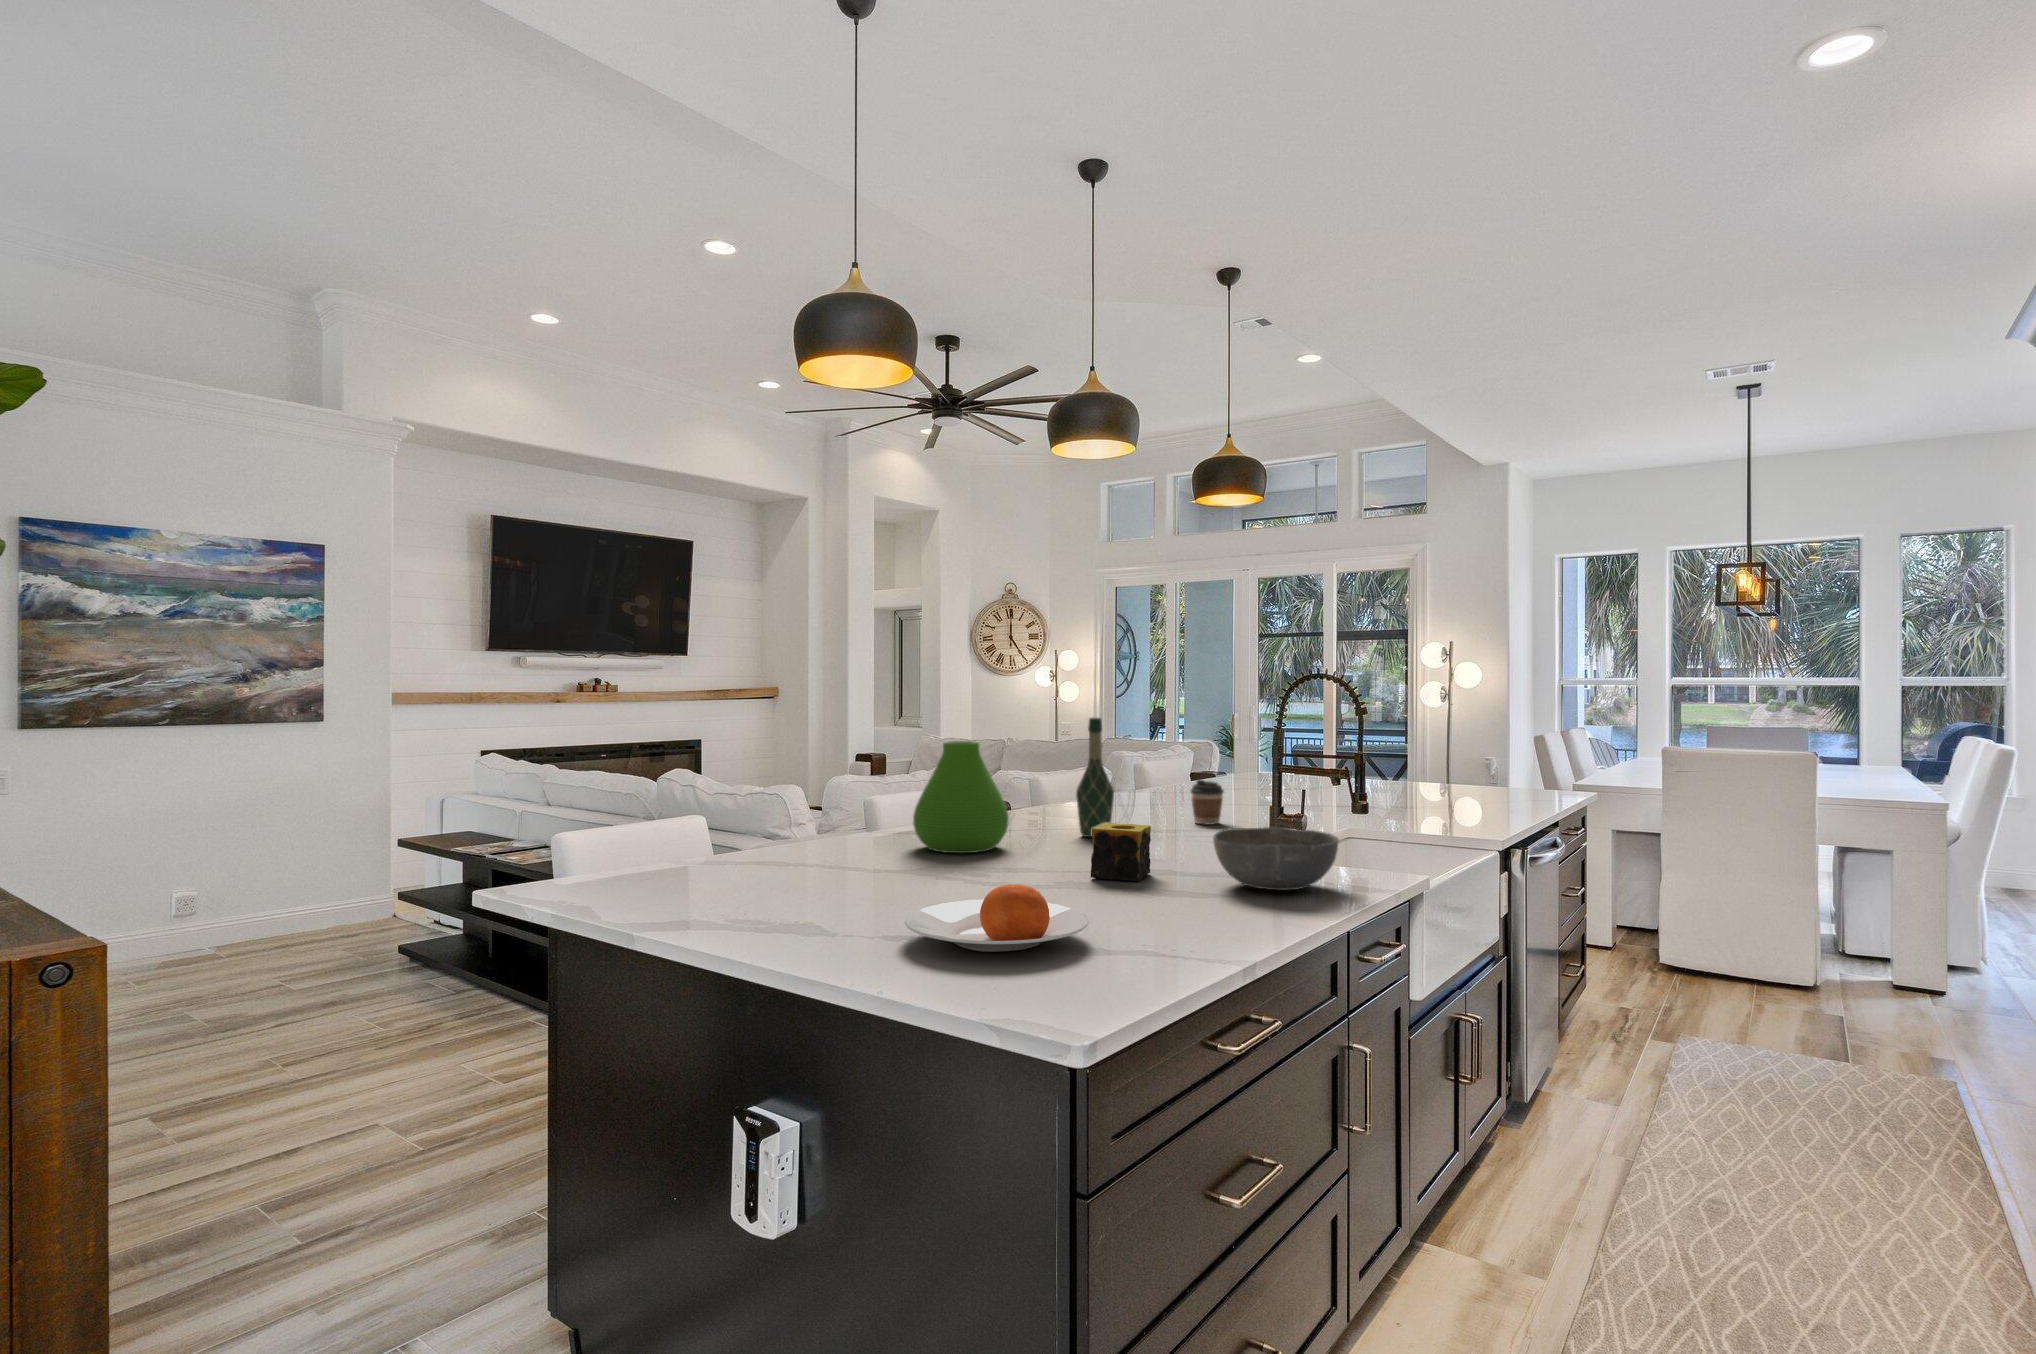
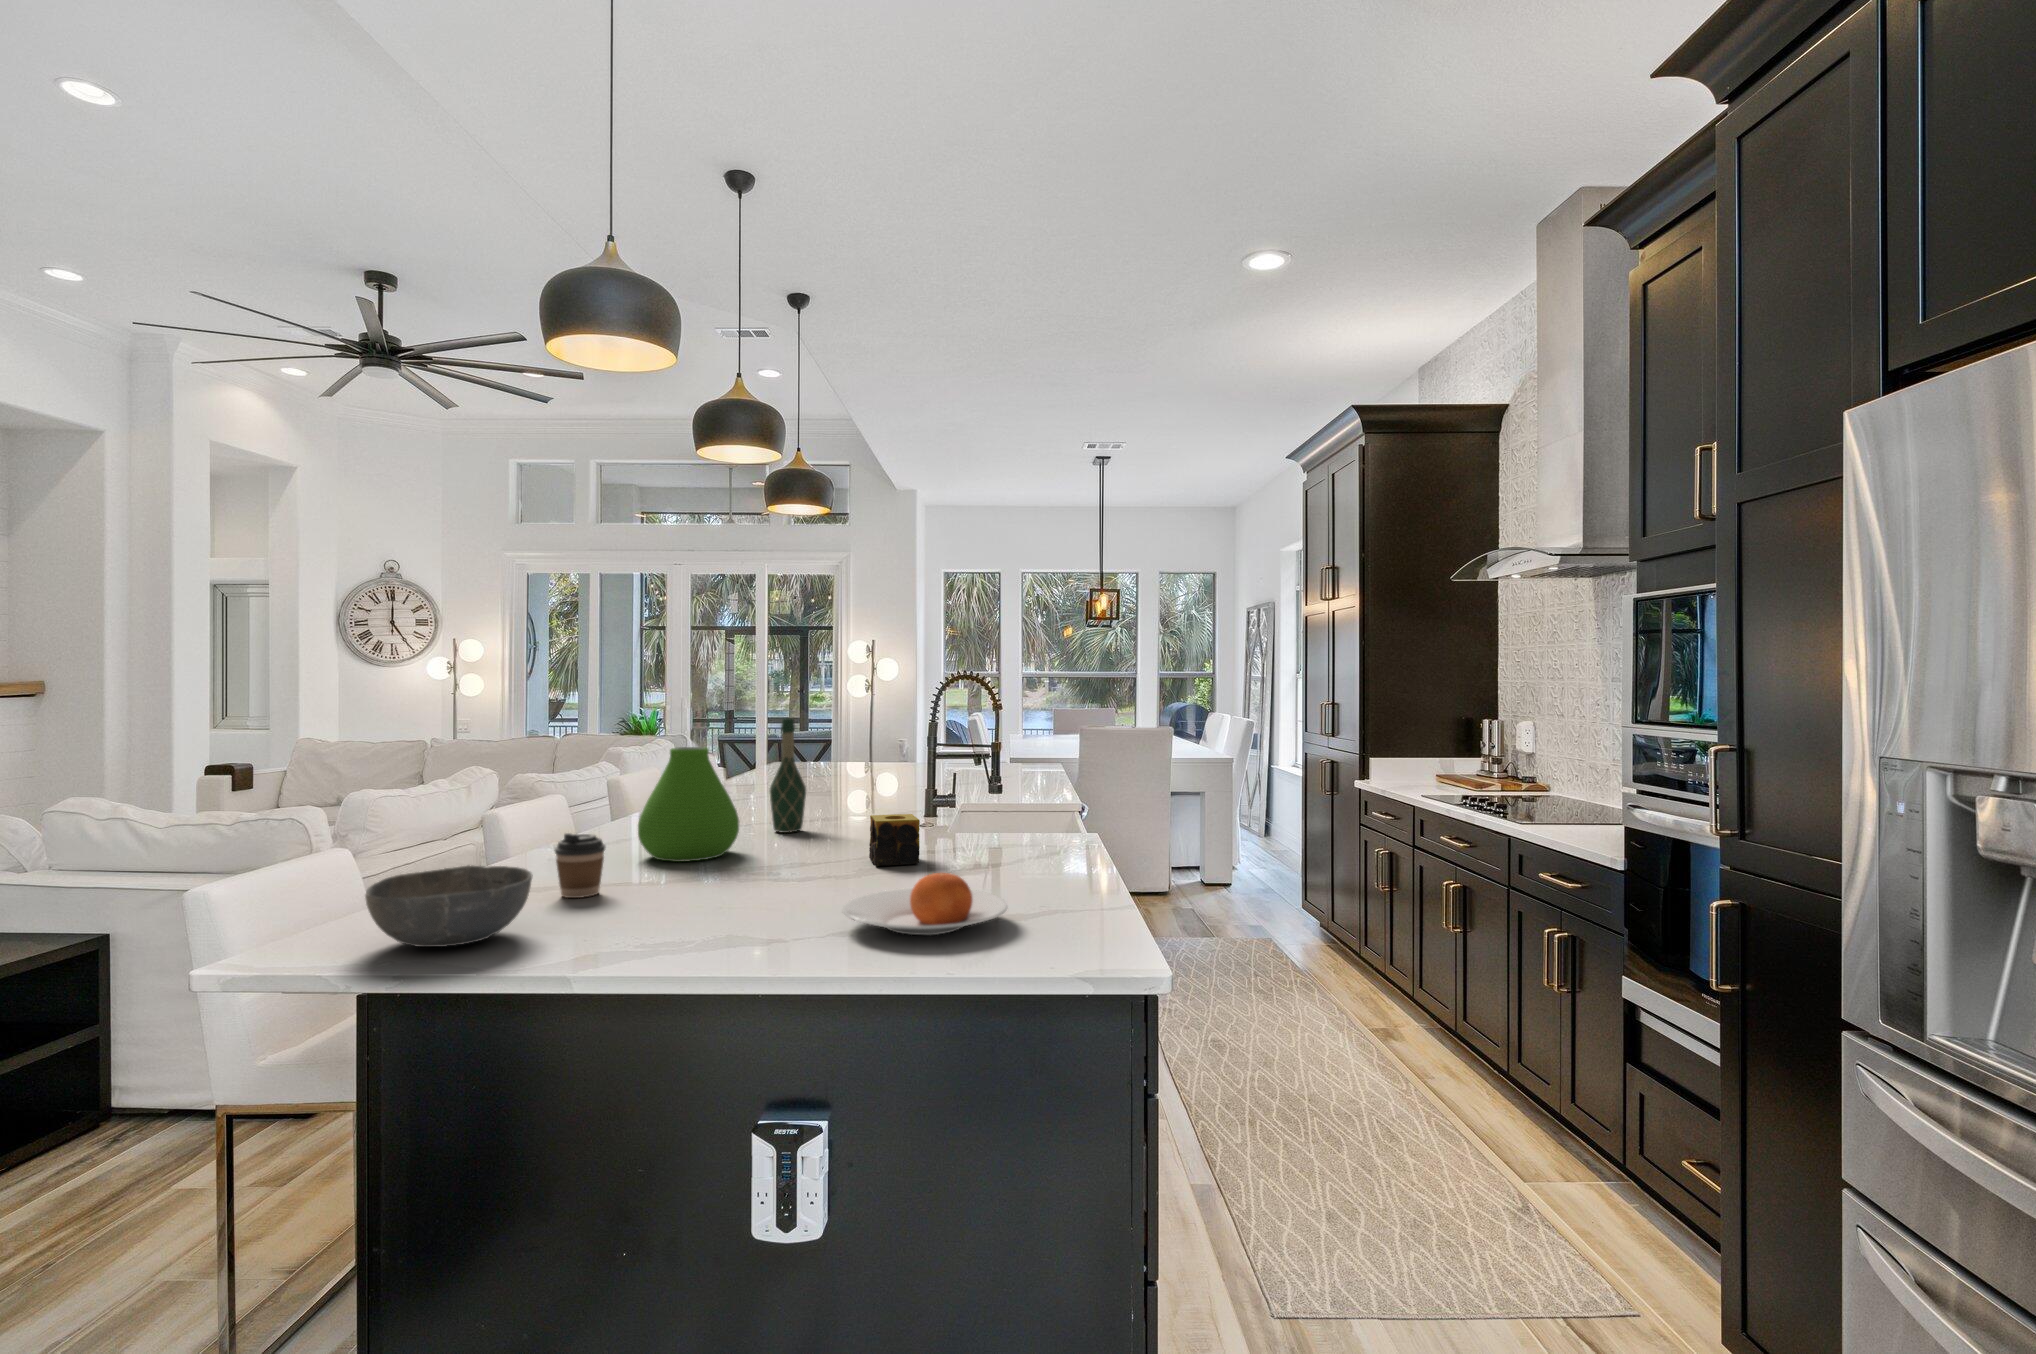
coffee cup: present [1191,779,1224,824] -> present [555,833,605,898]
bowl: present [1213,827,1339,890] -> present [365,865,533,947]

